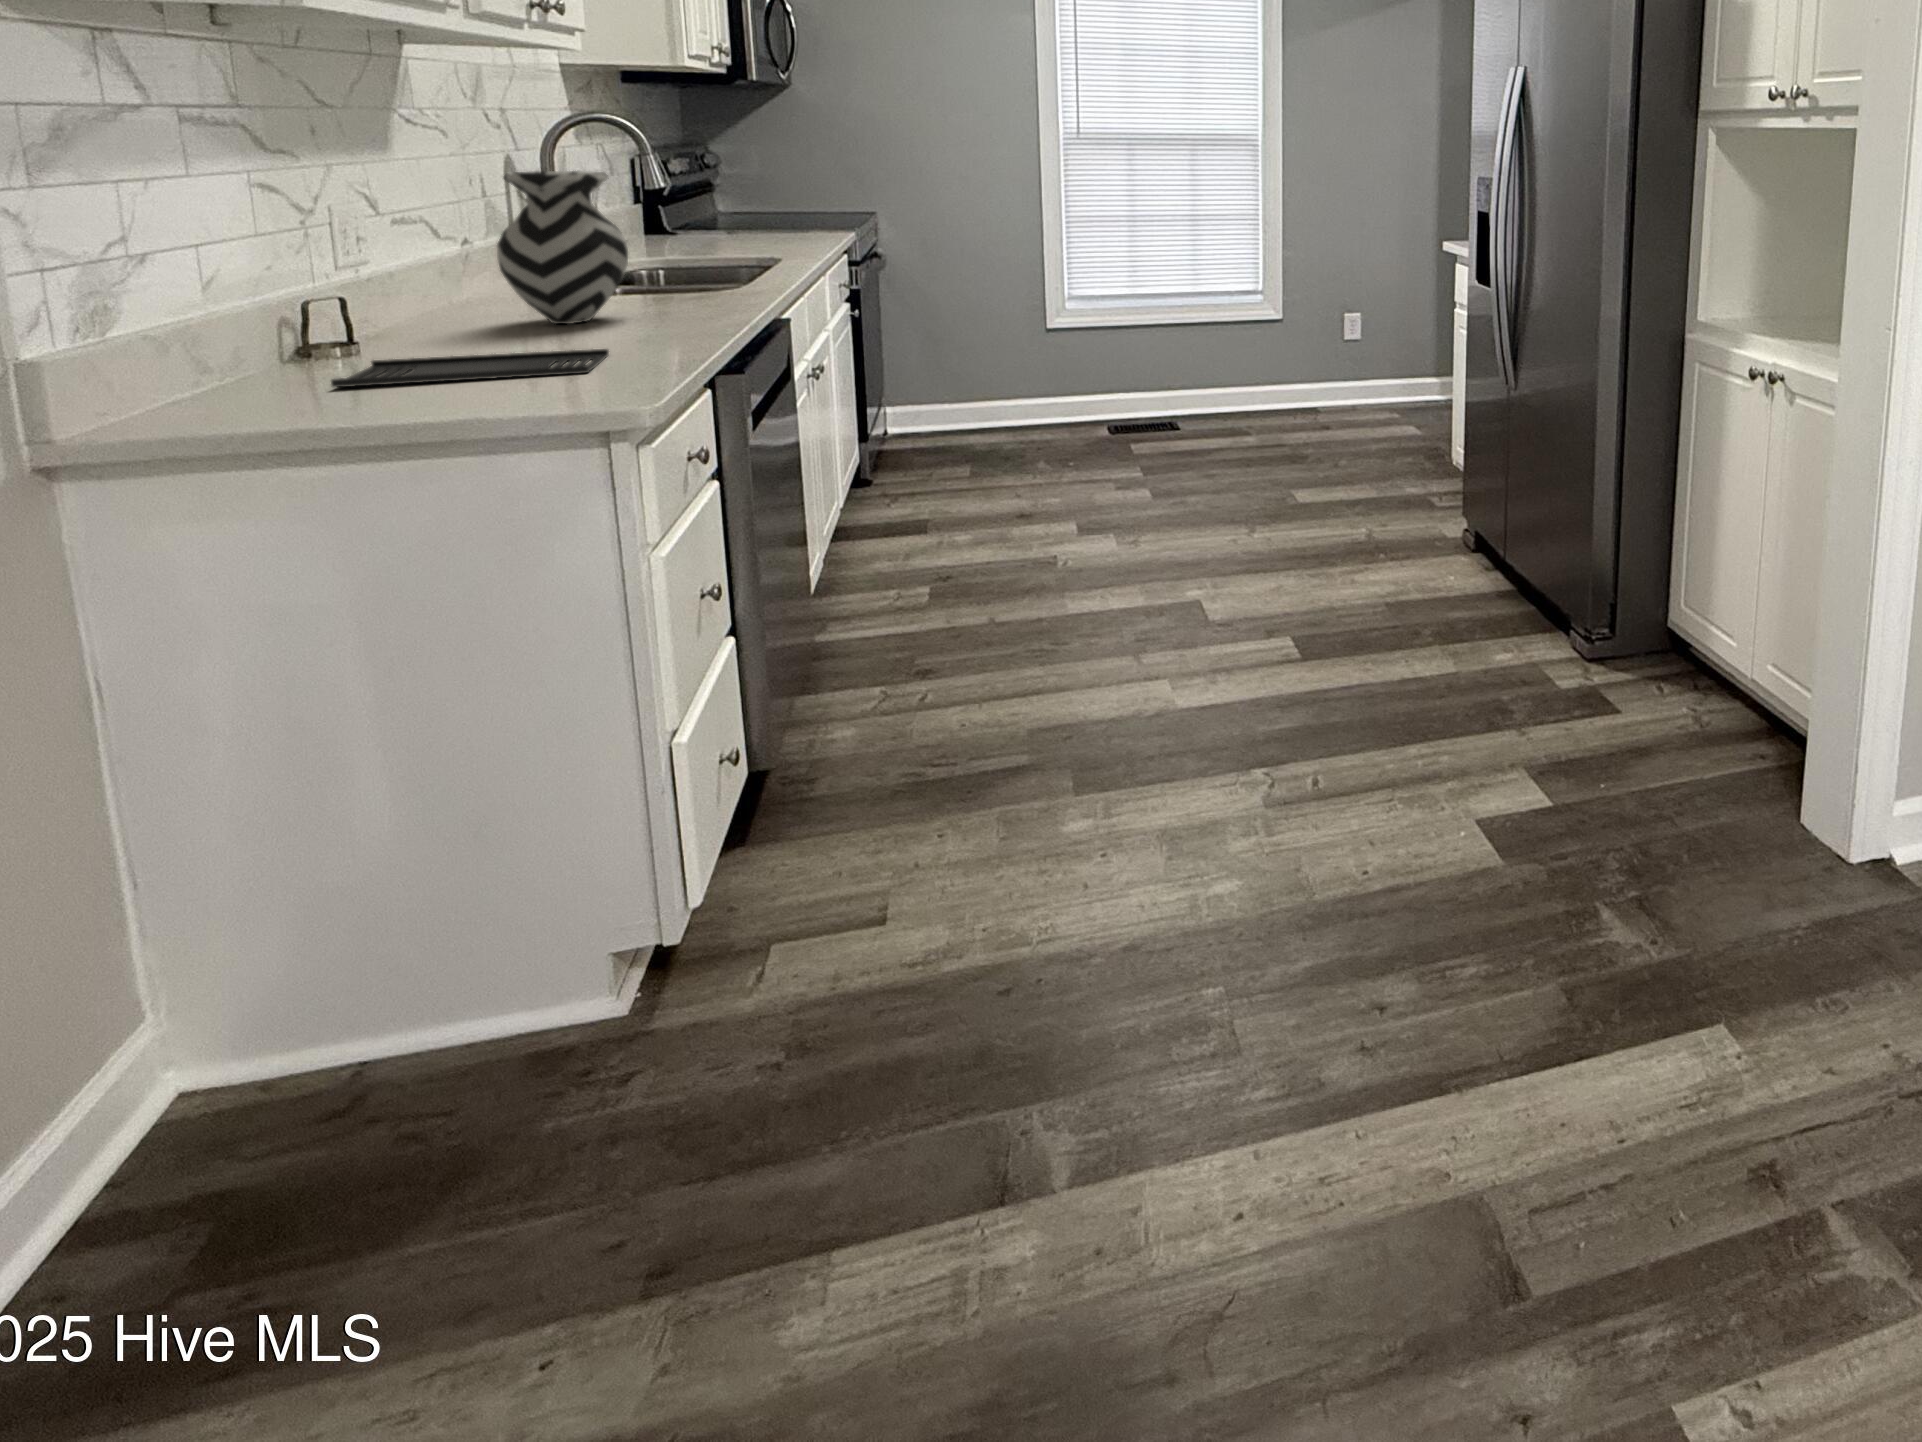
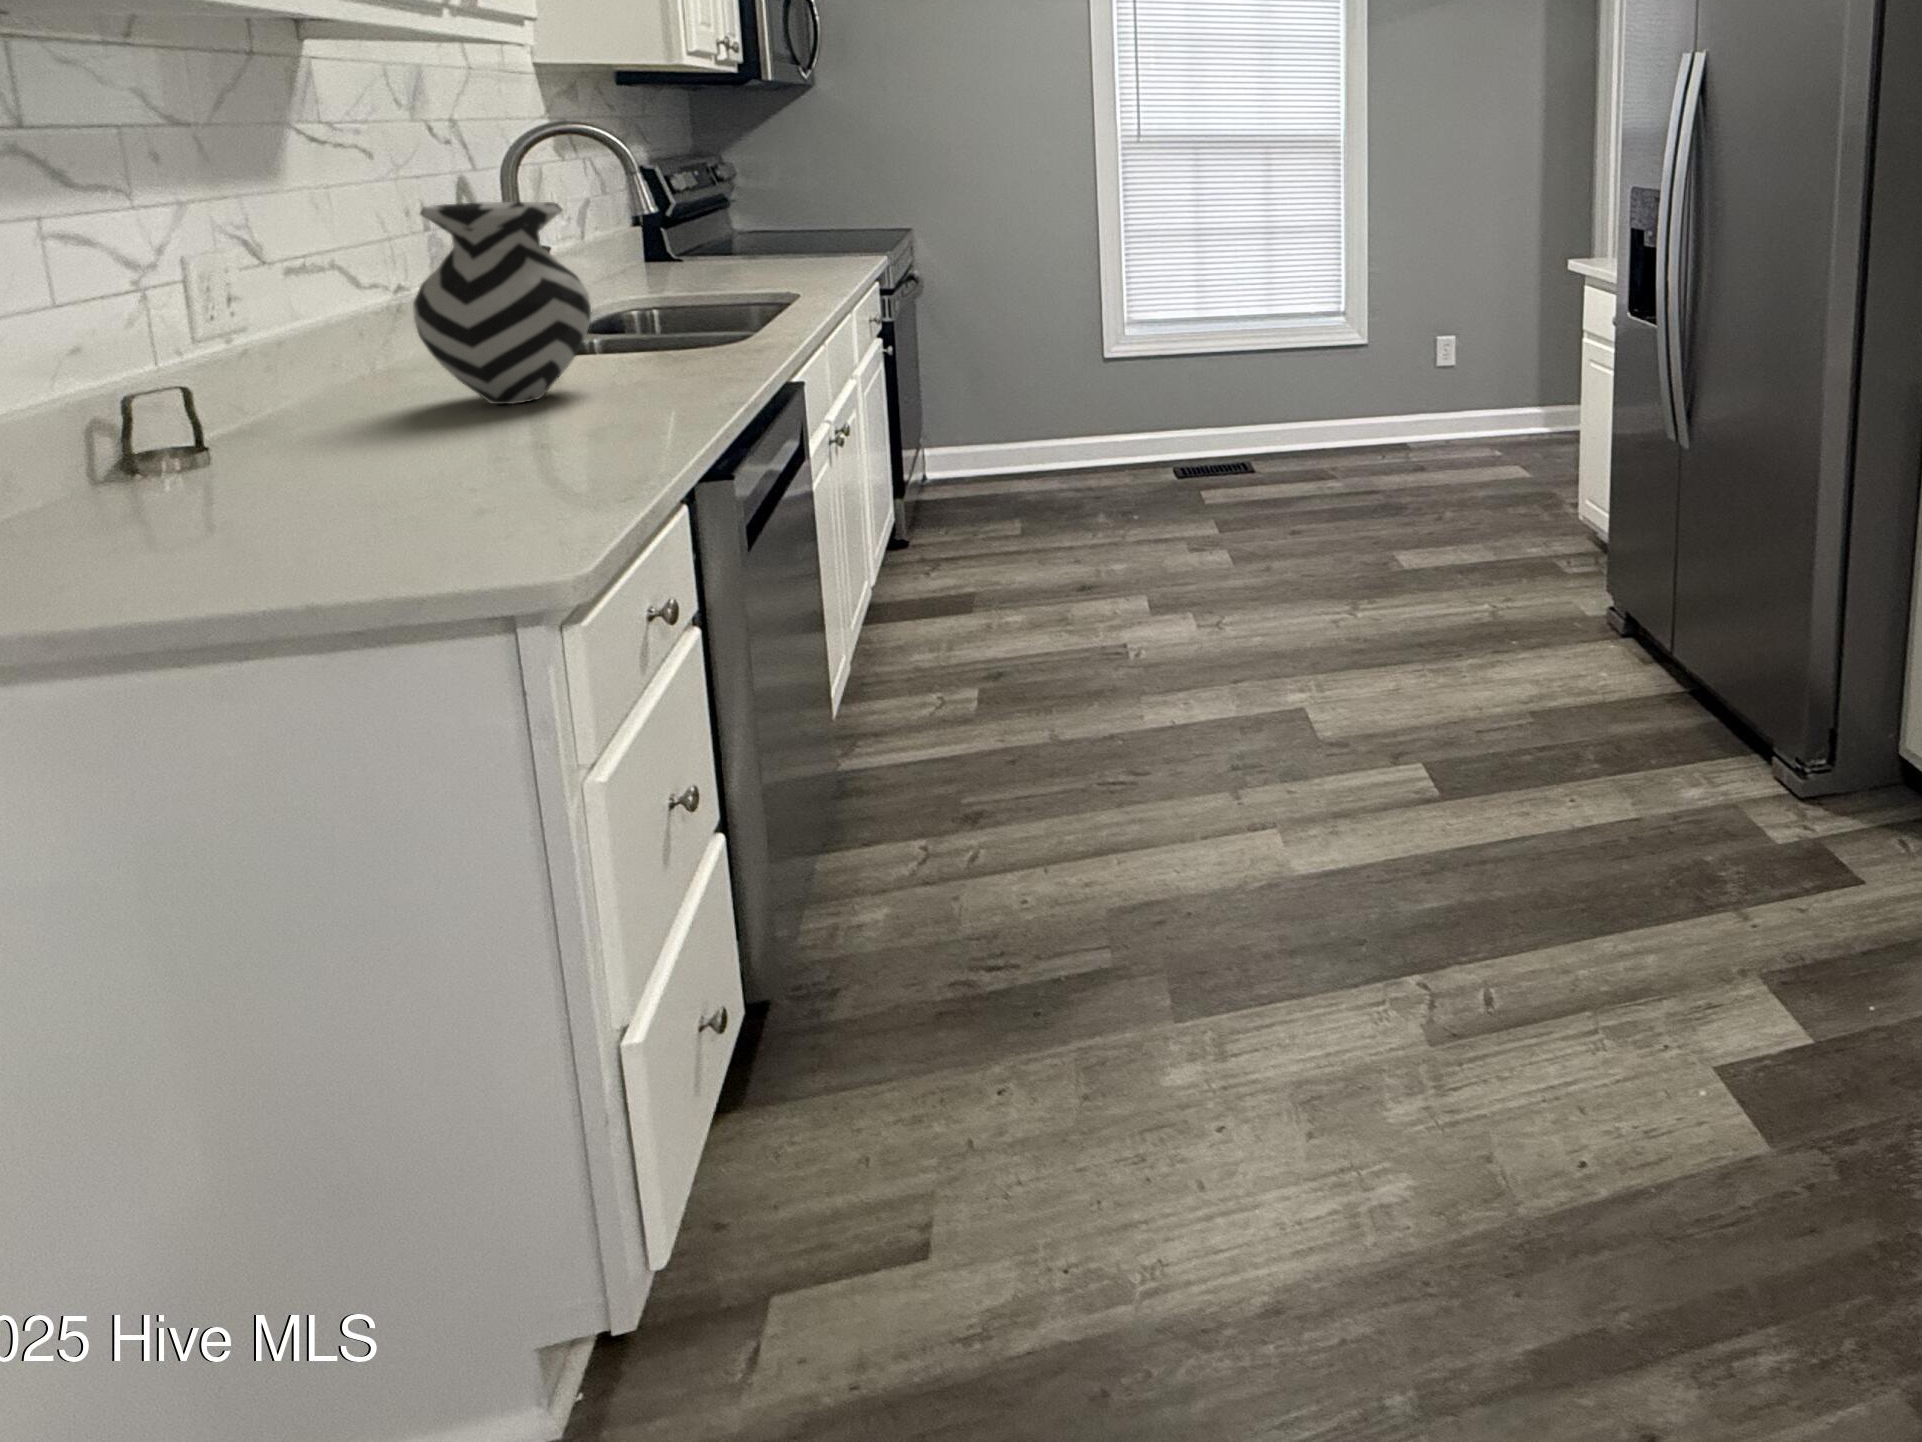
tray: present [331,349,609,387] -> none [121,454,546,537]

